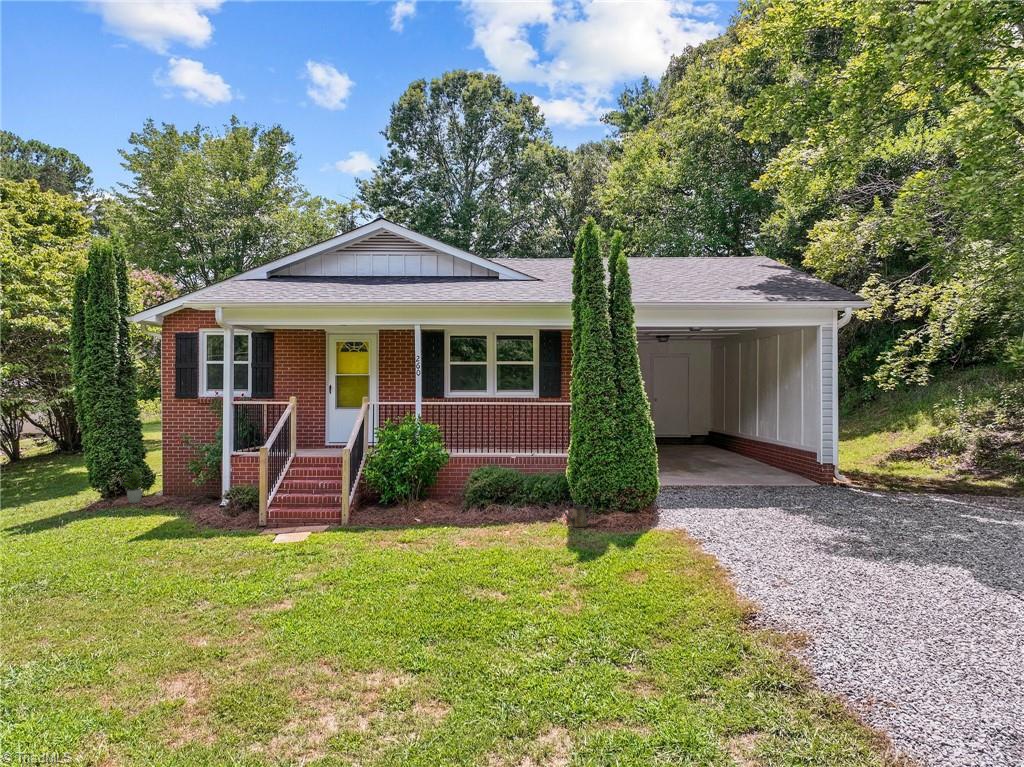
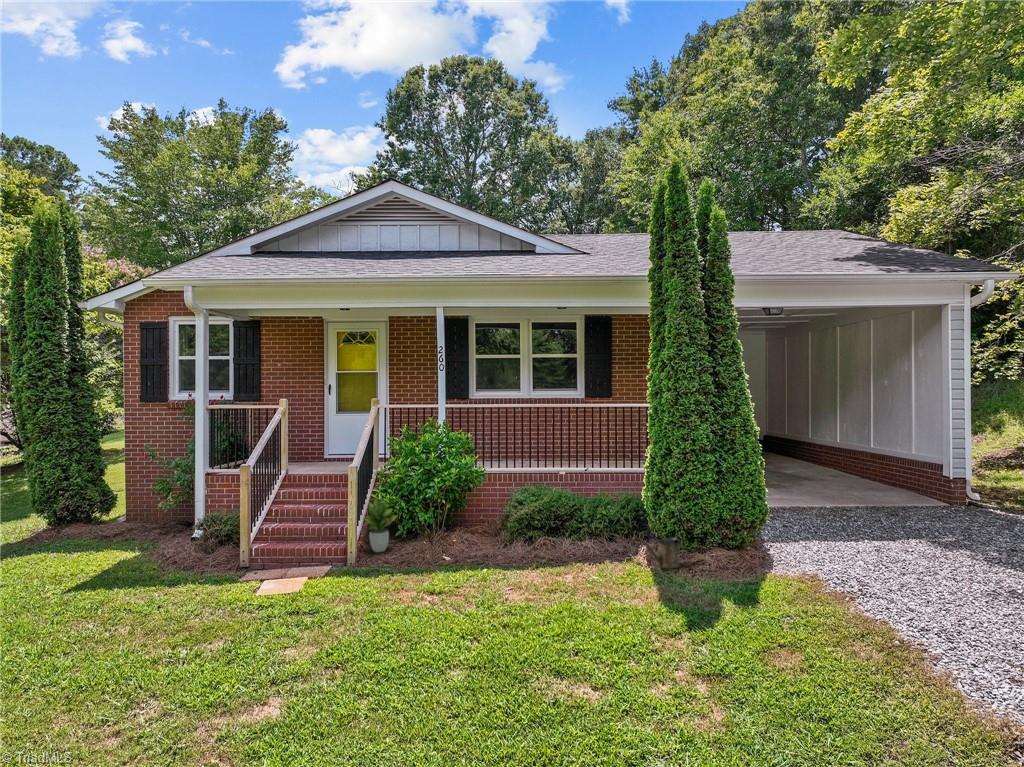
potted plant: present [123,469,143,503] -> present [365,498,397,552]

